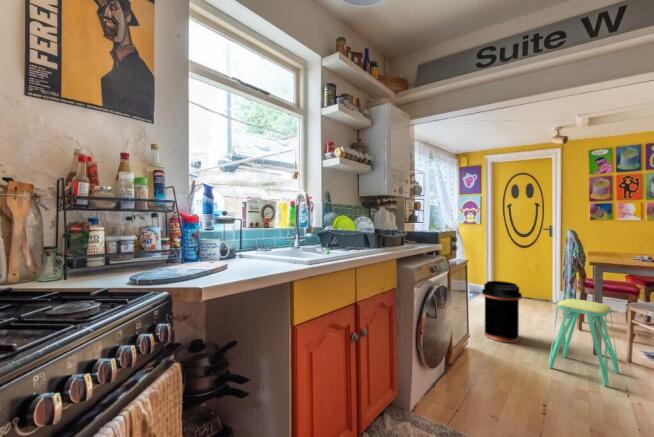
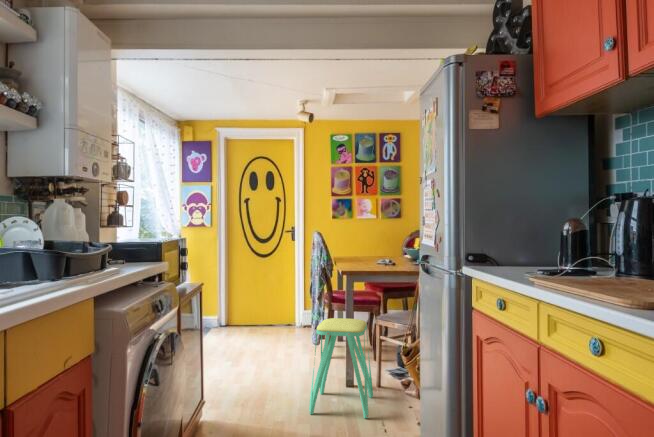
trash can: present [482,281,522,343] -> none [223,307,273,394]

